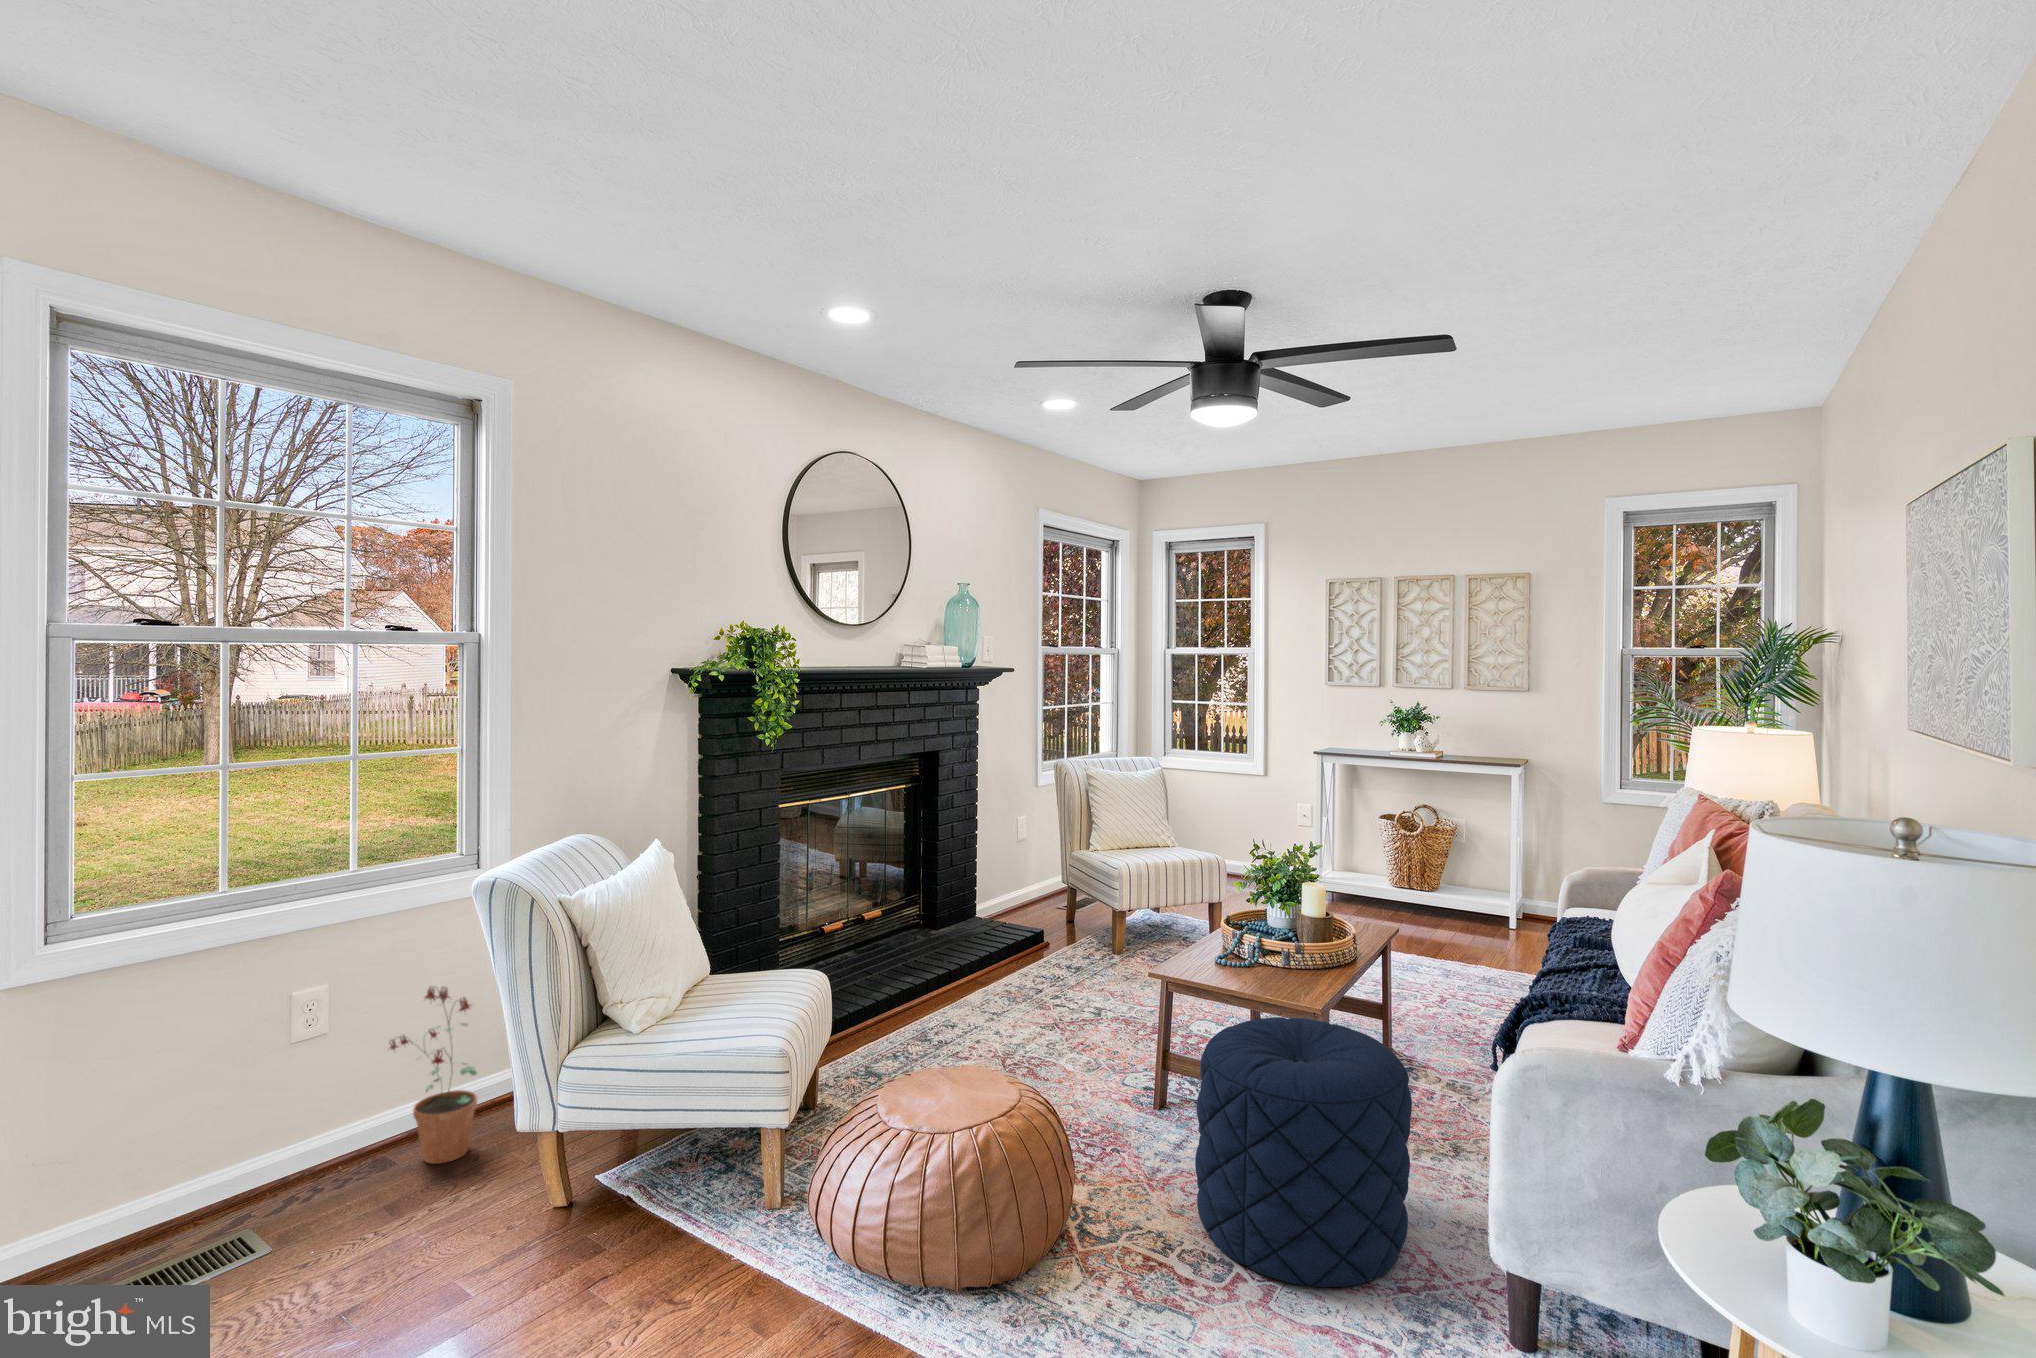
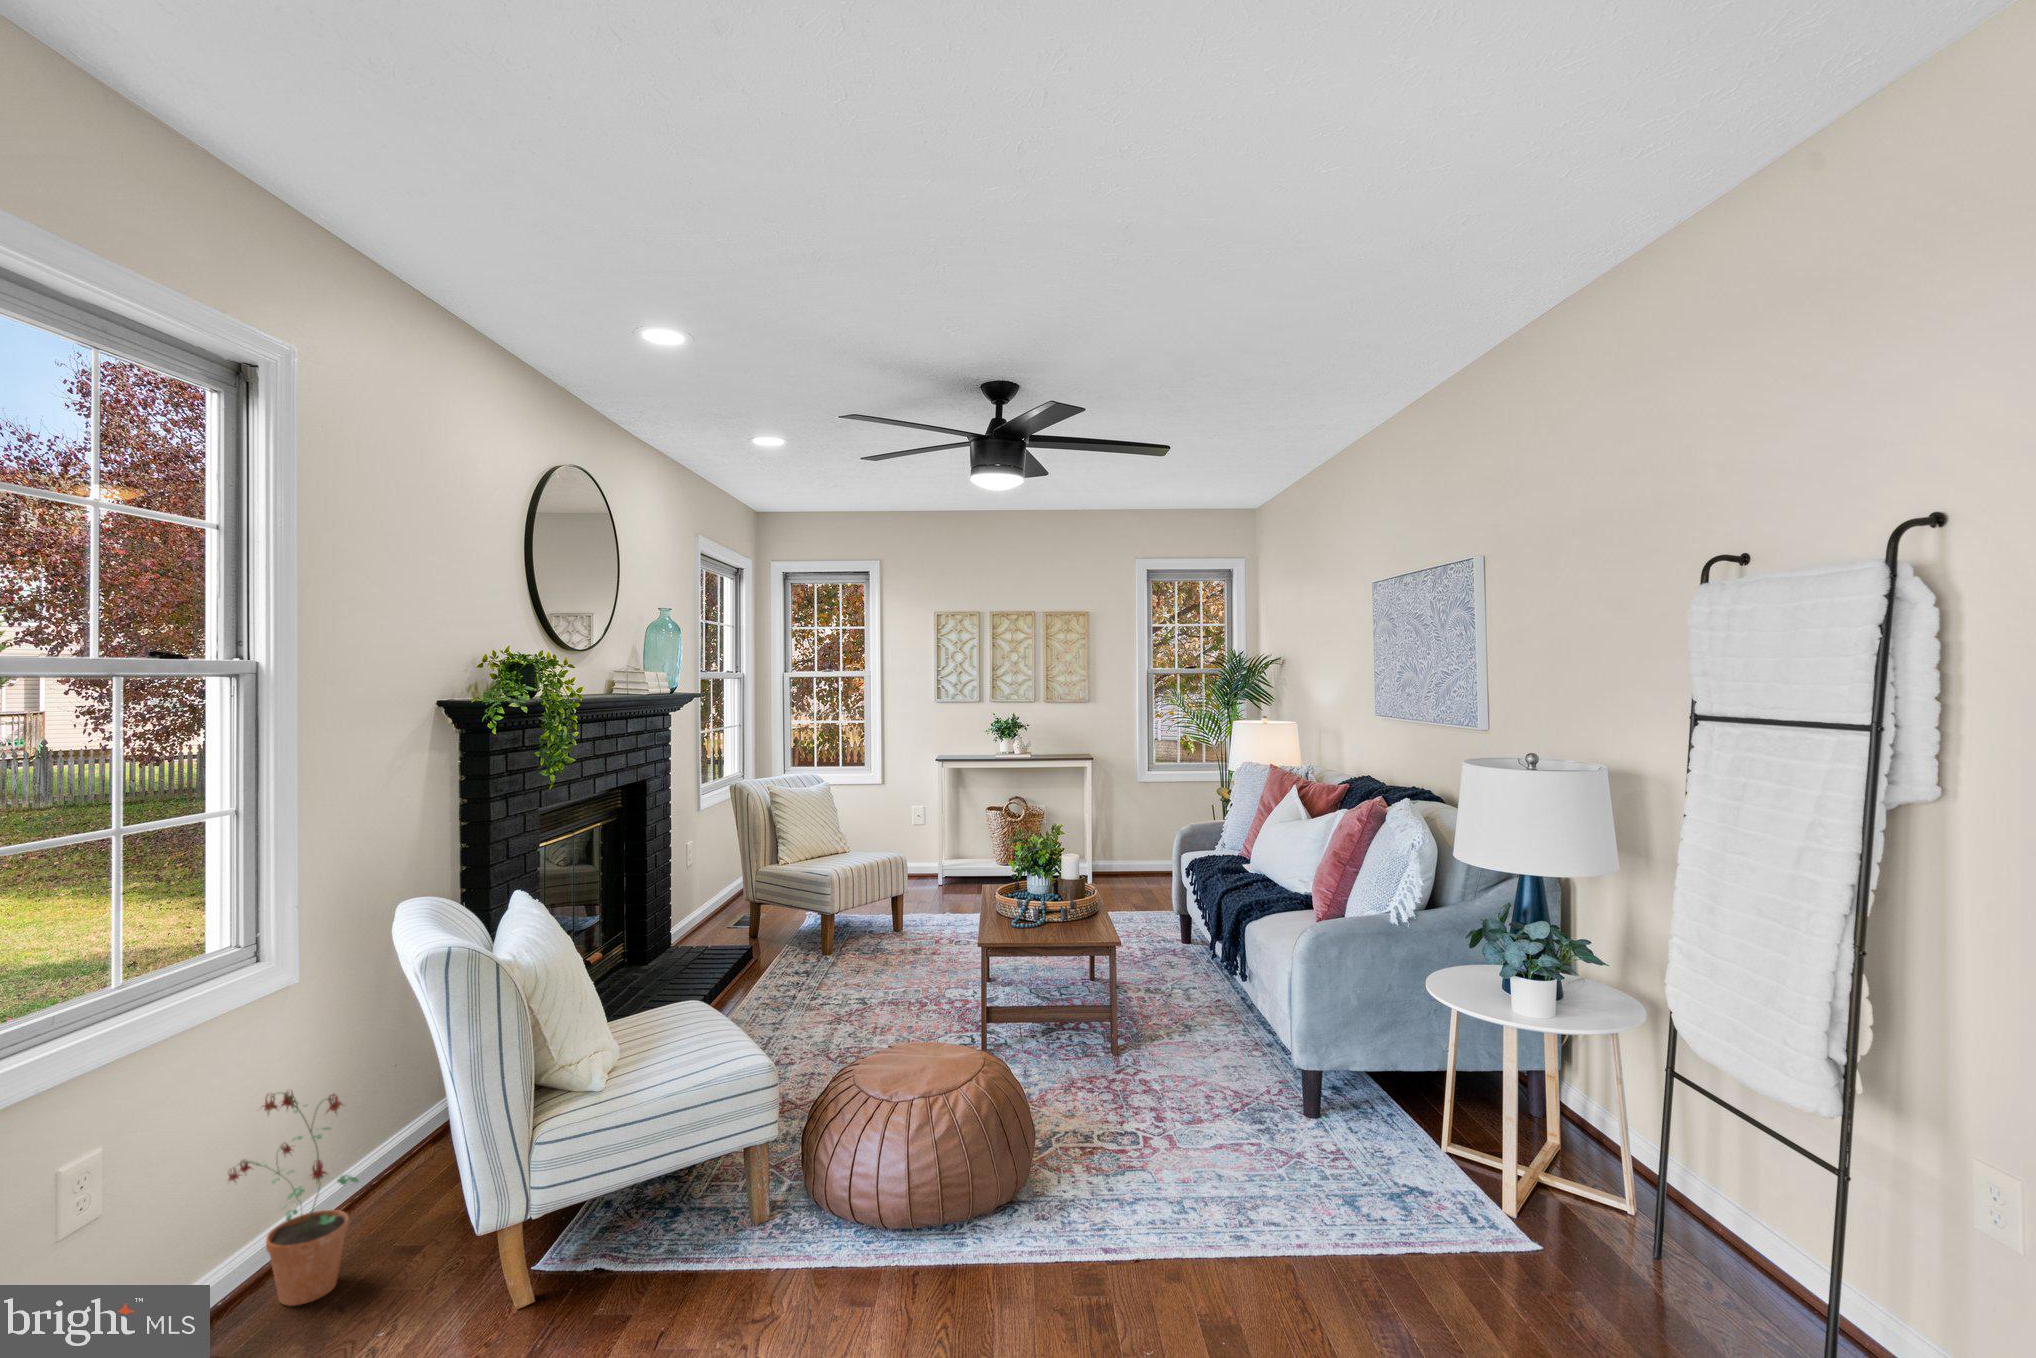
pouf: present [1195,1017,1412,1287] -> none [1076,946,1230,1131]

